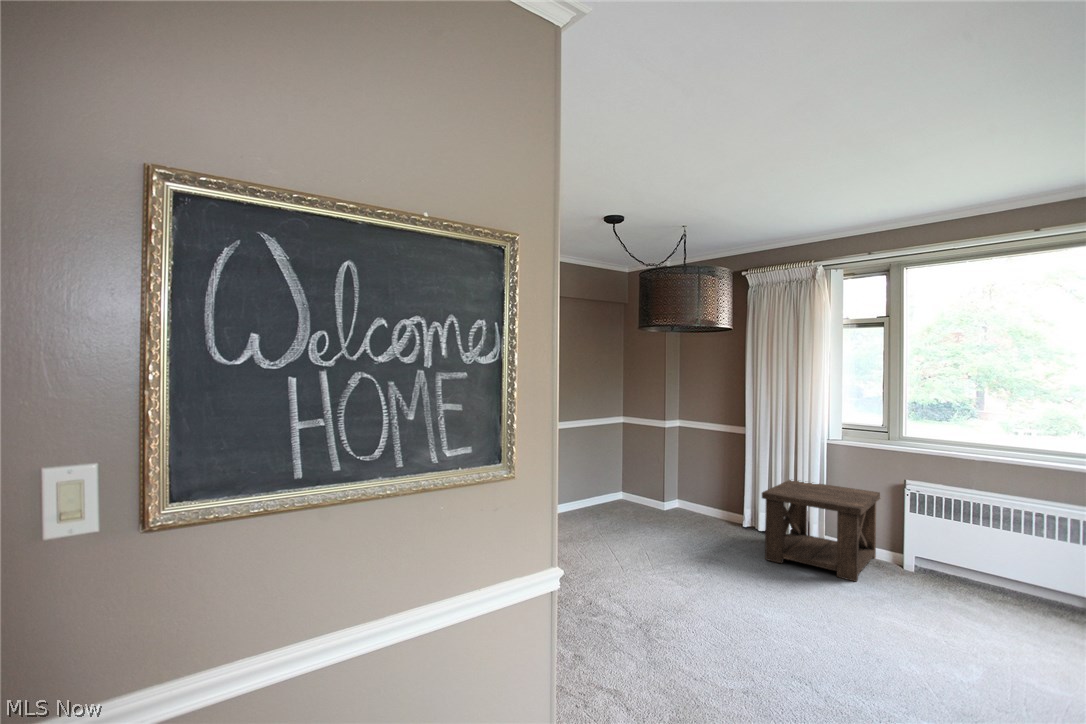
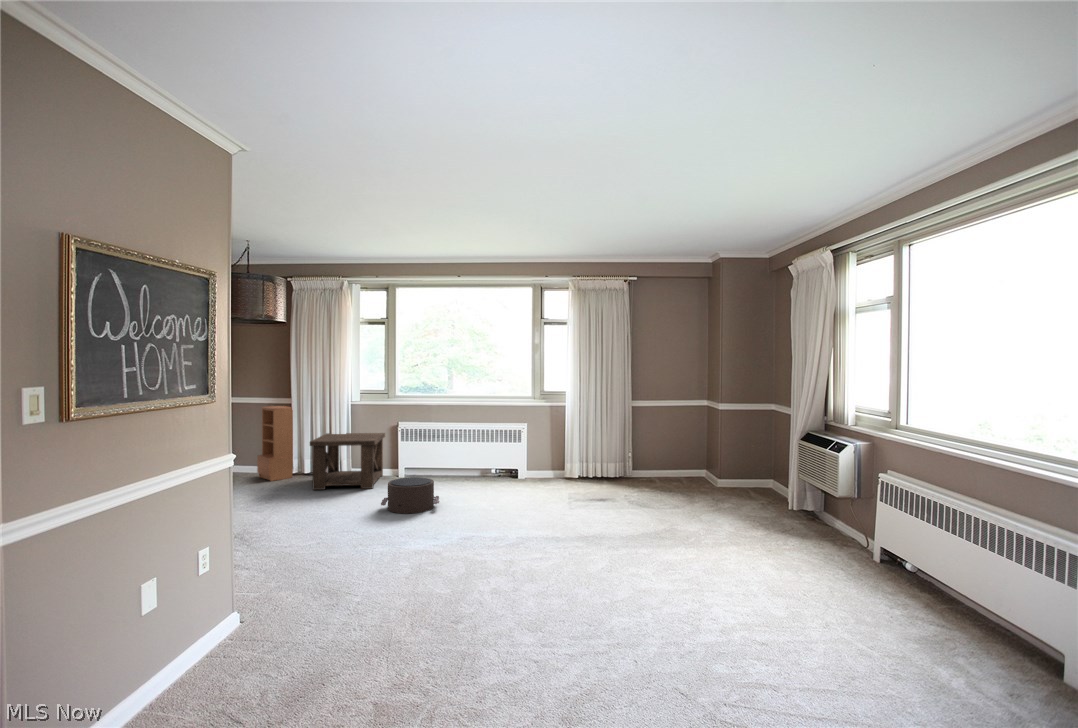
bookcase: none [705,434,747,529] -> present [257,406,293,481]
pouf: none [867,591,996,677] -> present [381,477,440,513]

